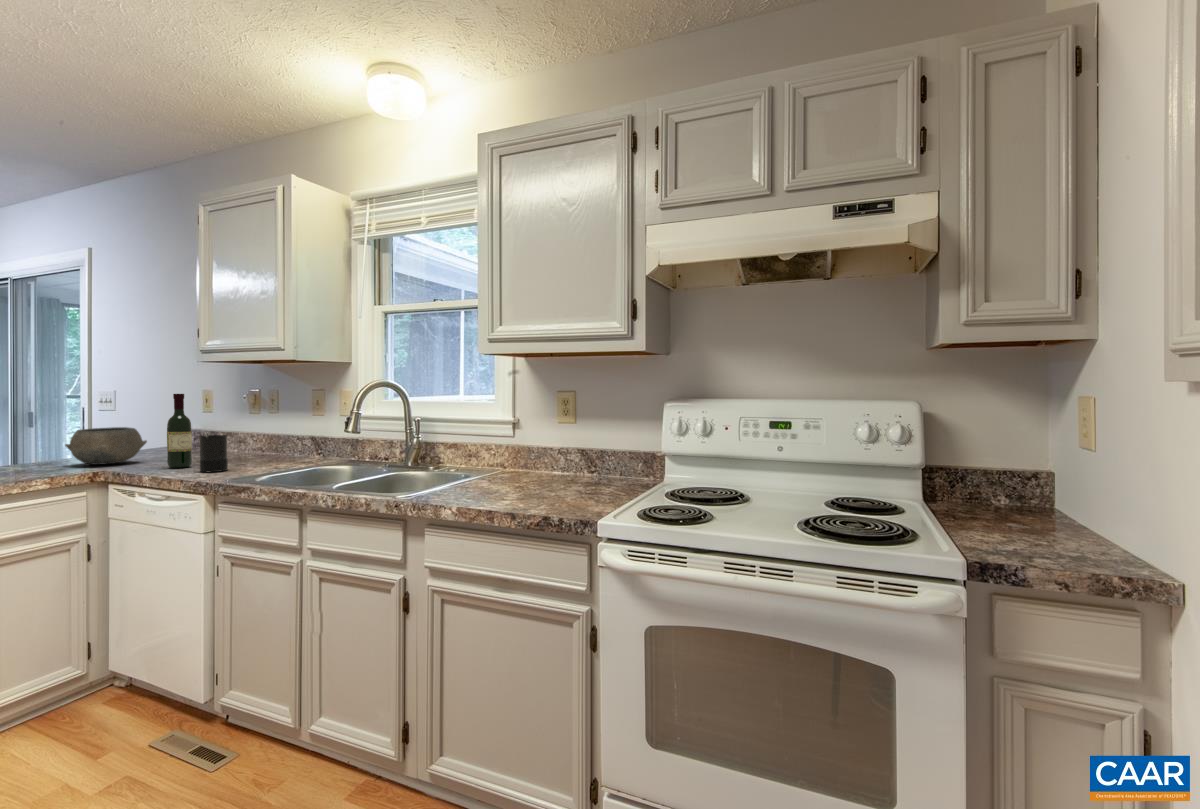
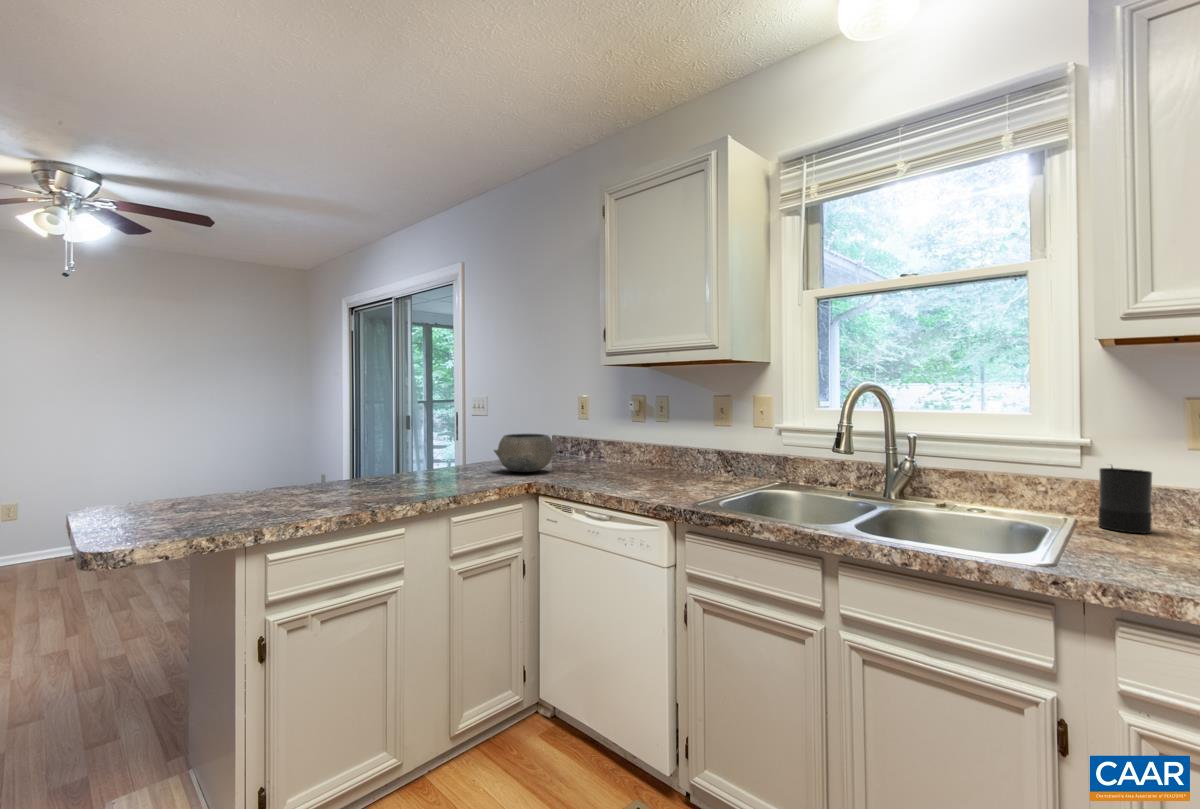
wine bottle: present [167,394,192,468] -> none [591,399,613,482]
candle: present [200,435,228,472] -> present [1099,465,1152,533]

